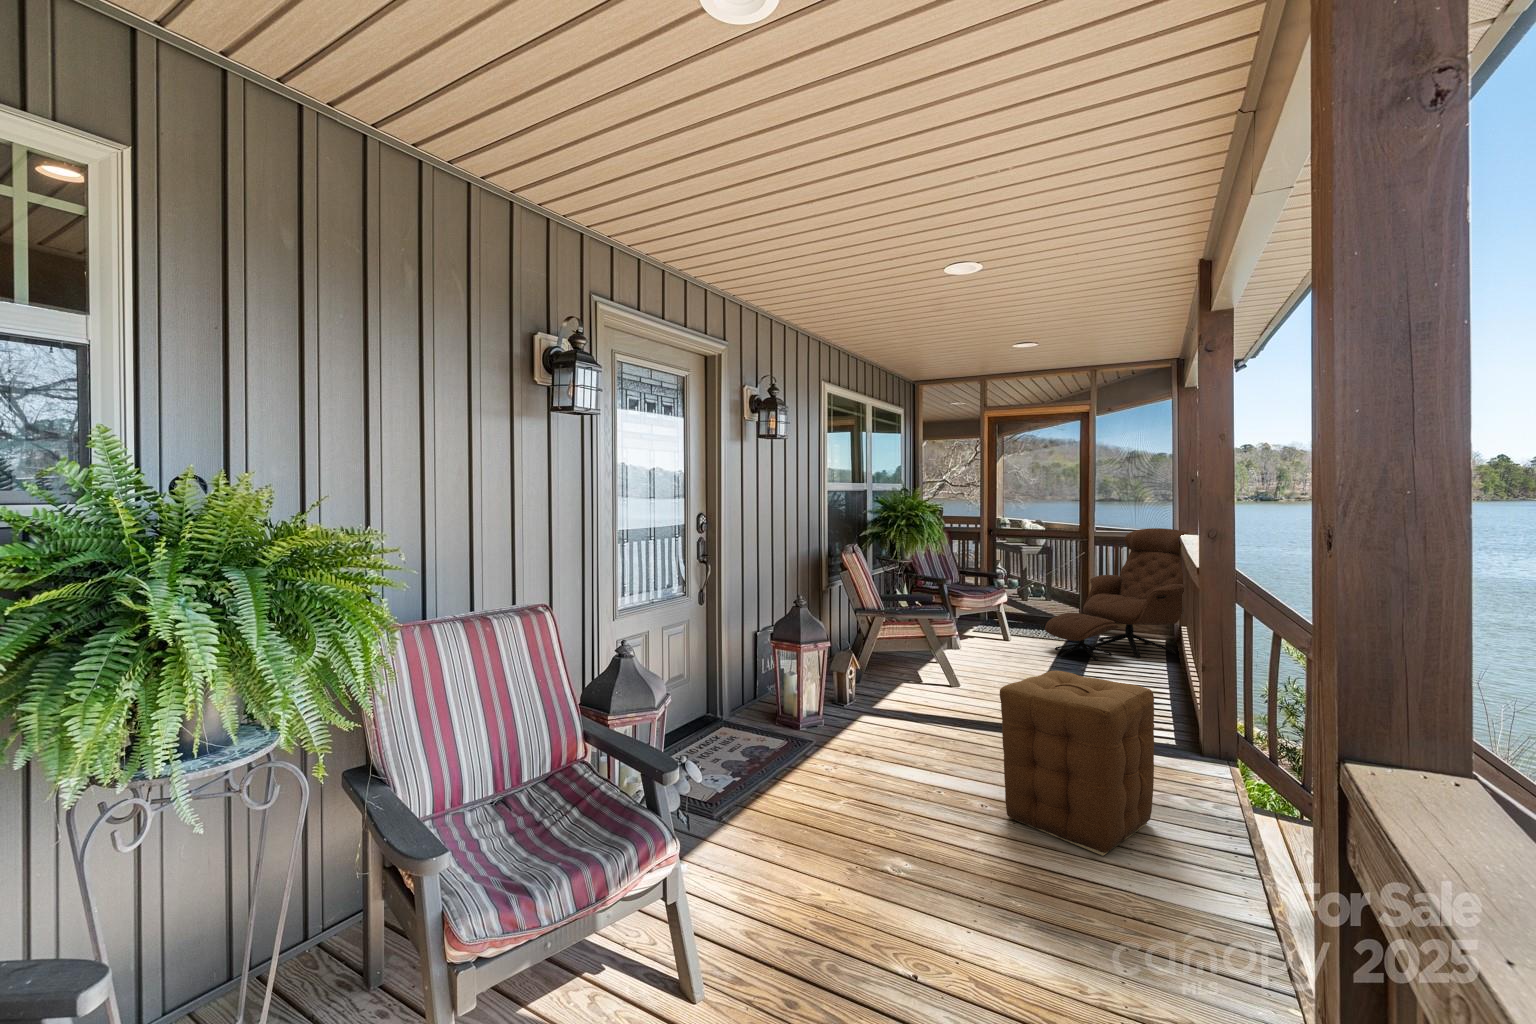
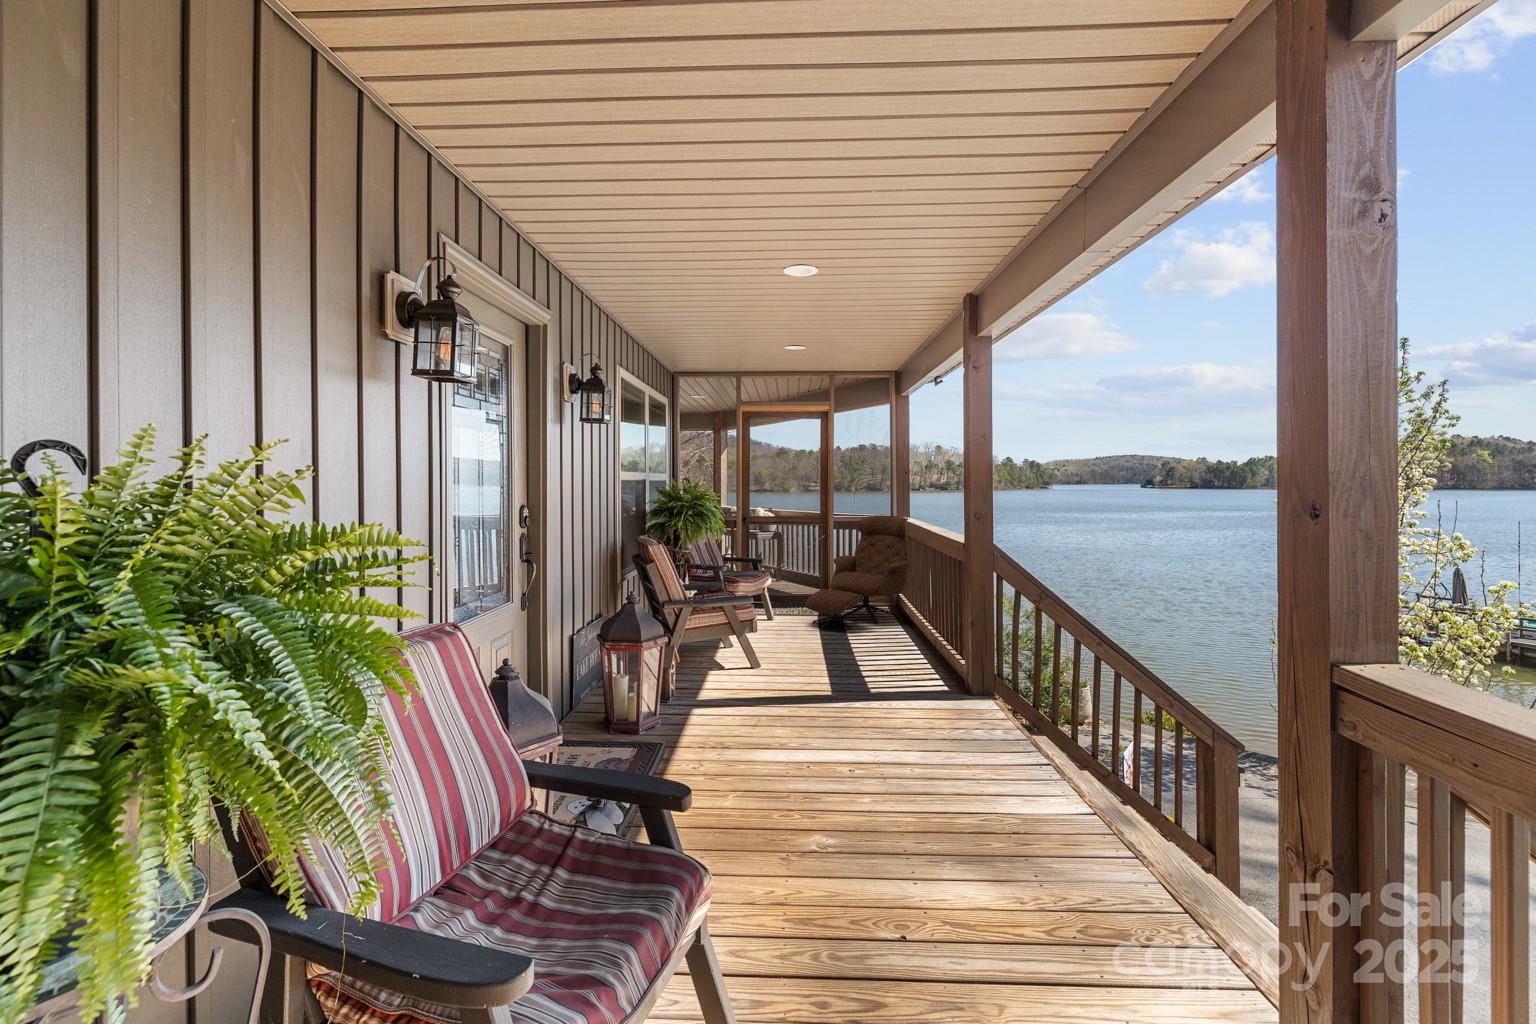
ottoman: present [1000,671,1154,856] -> none [872,643,980,792]

